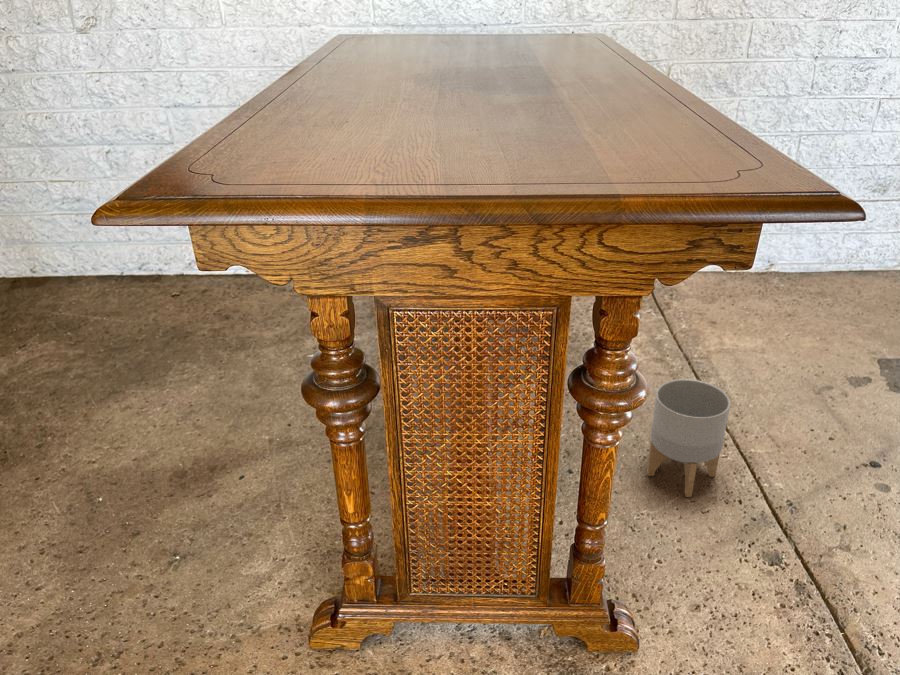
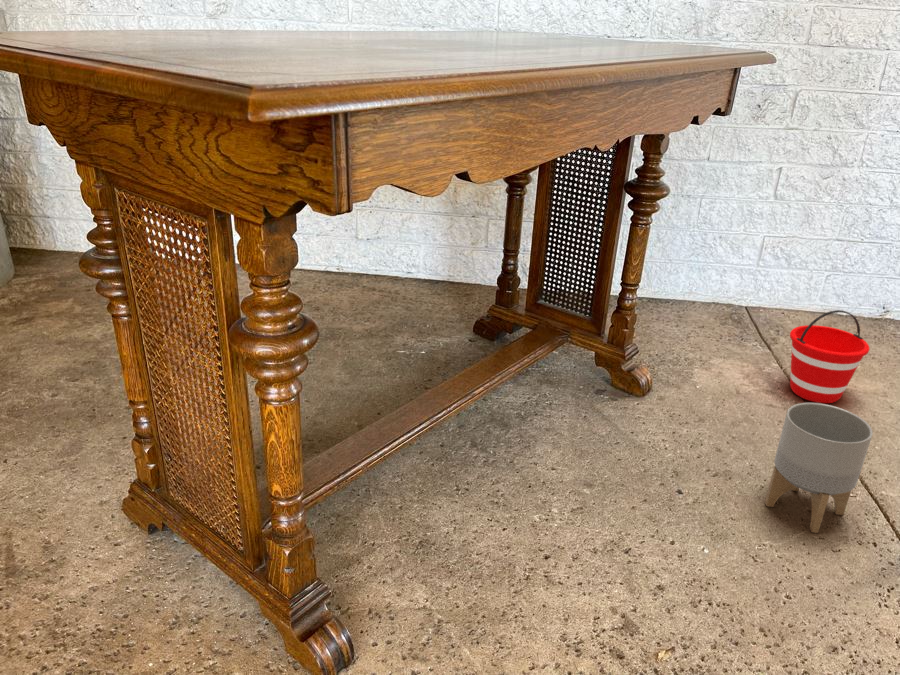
bucket: none [673,280,743,366] -> present [790,310,870,403]

